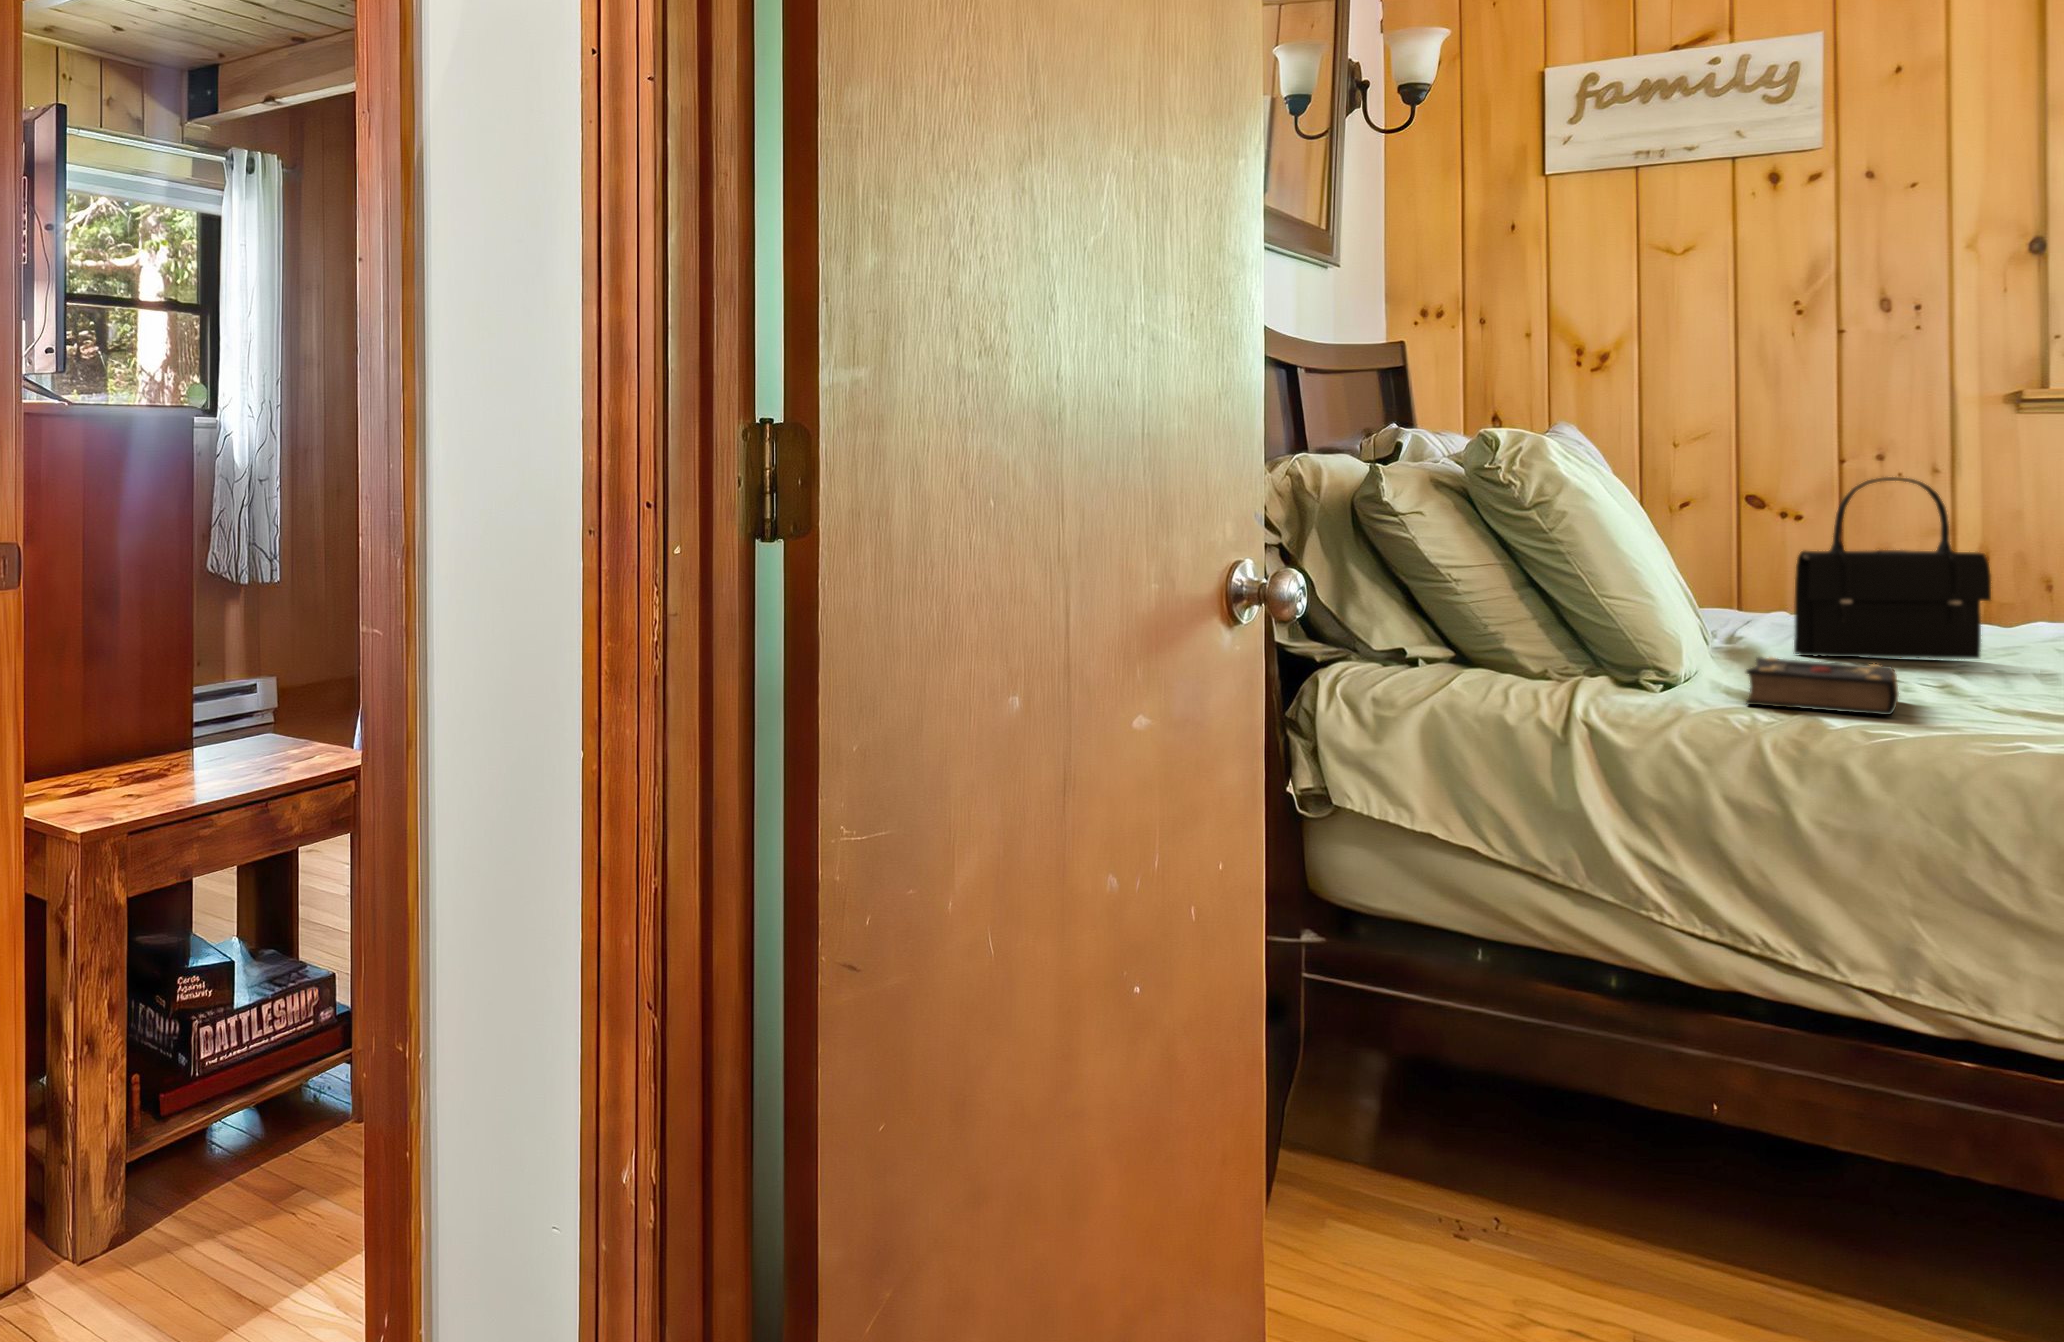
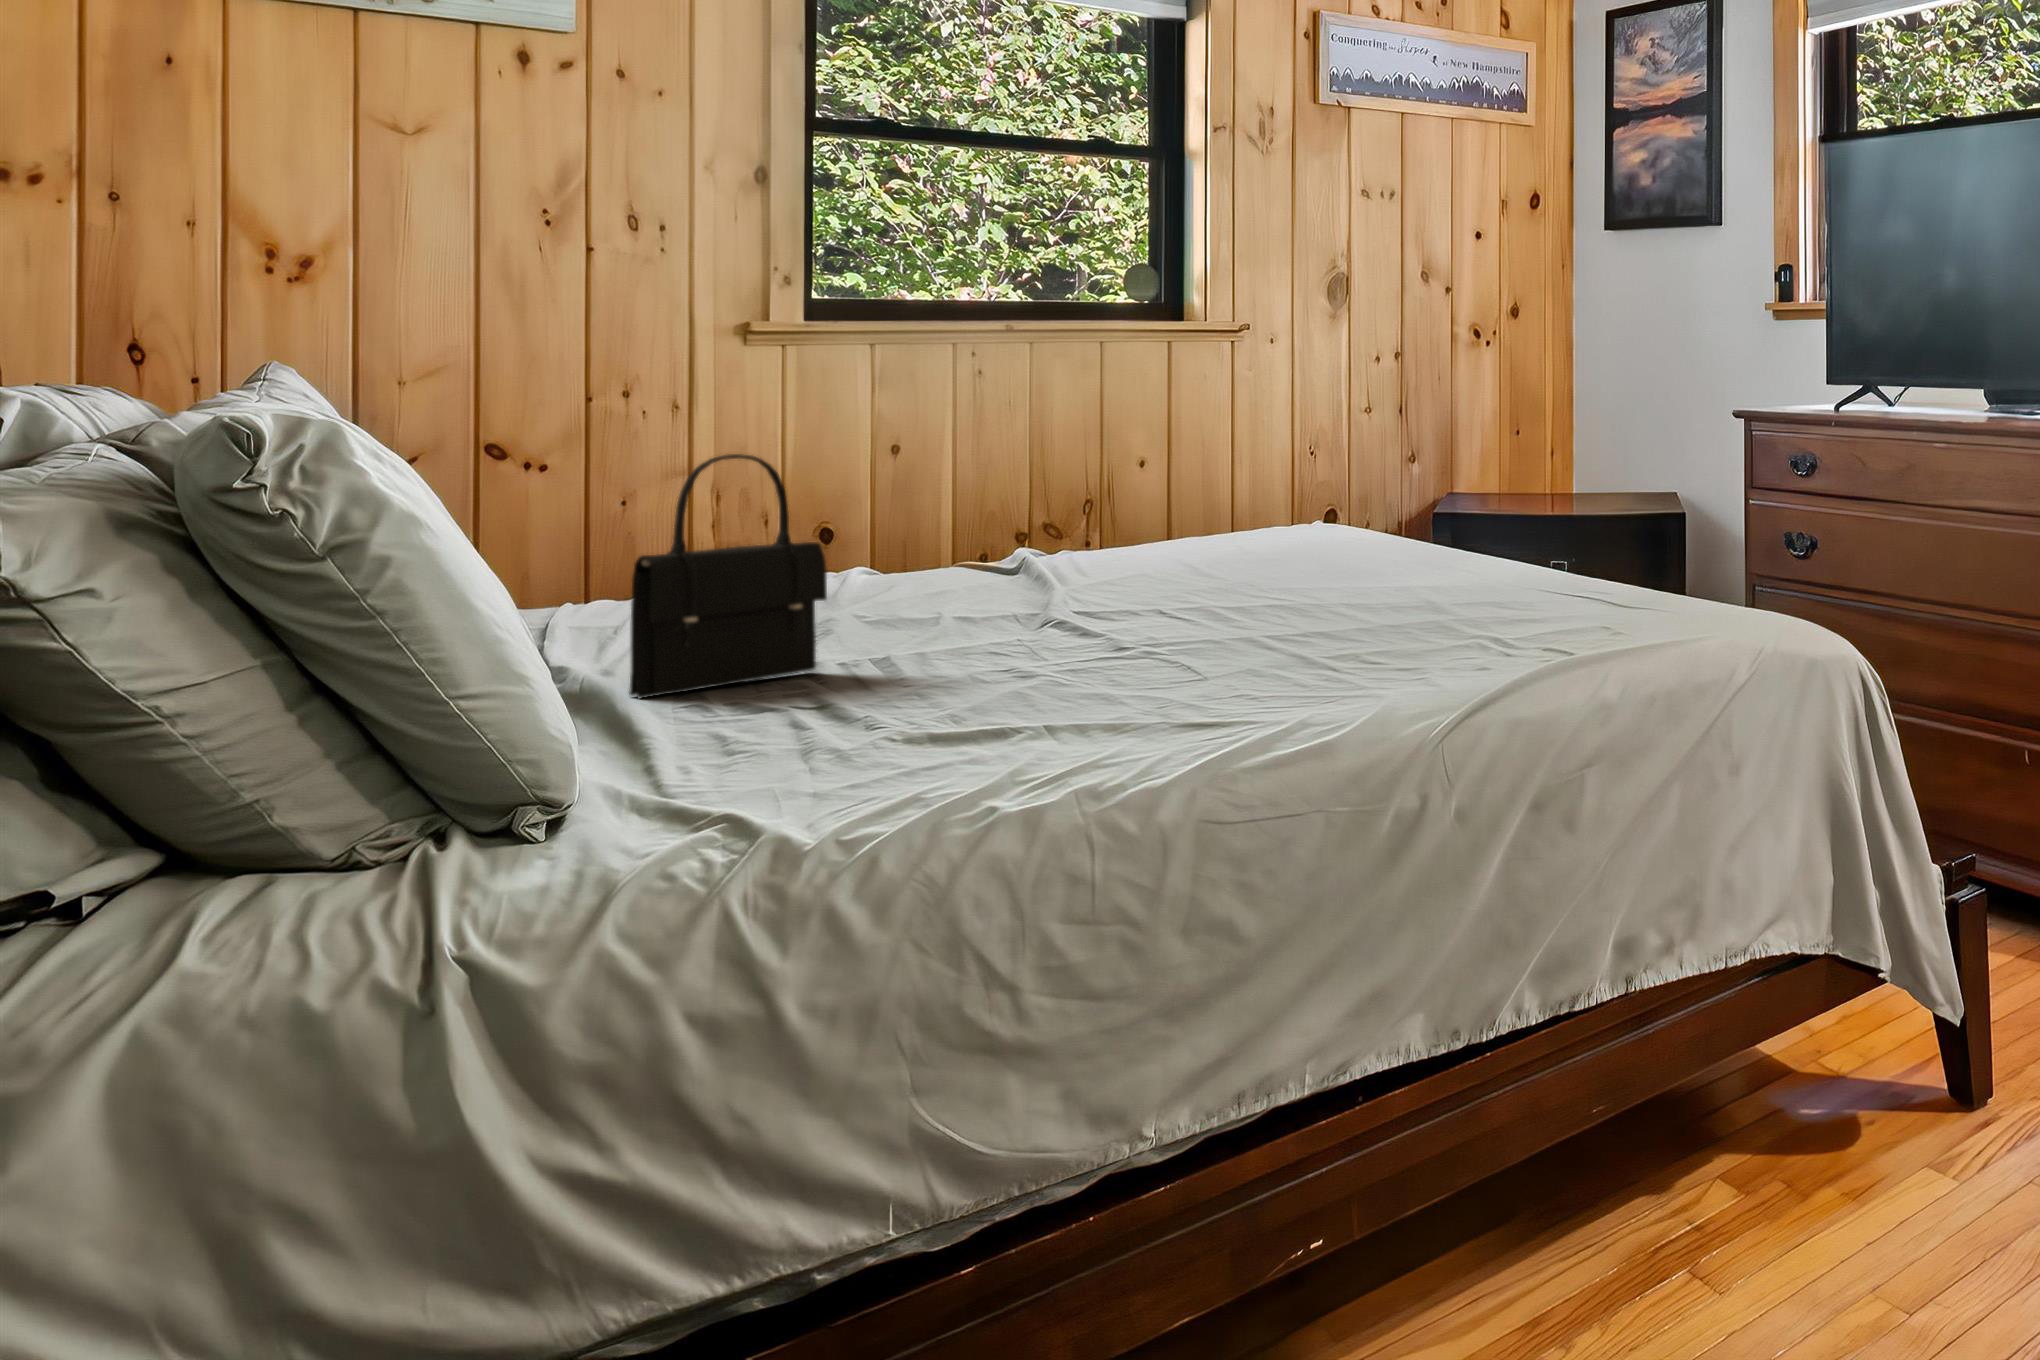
book: present [1745,657,1899,715] -> none [652,743,864,861]

